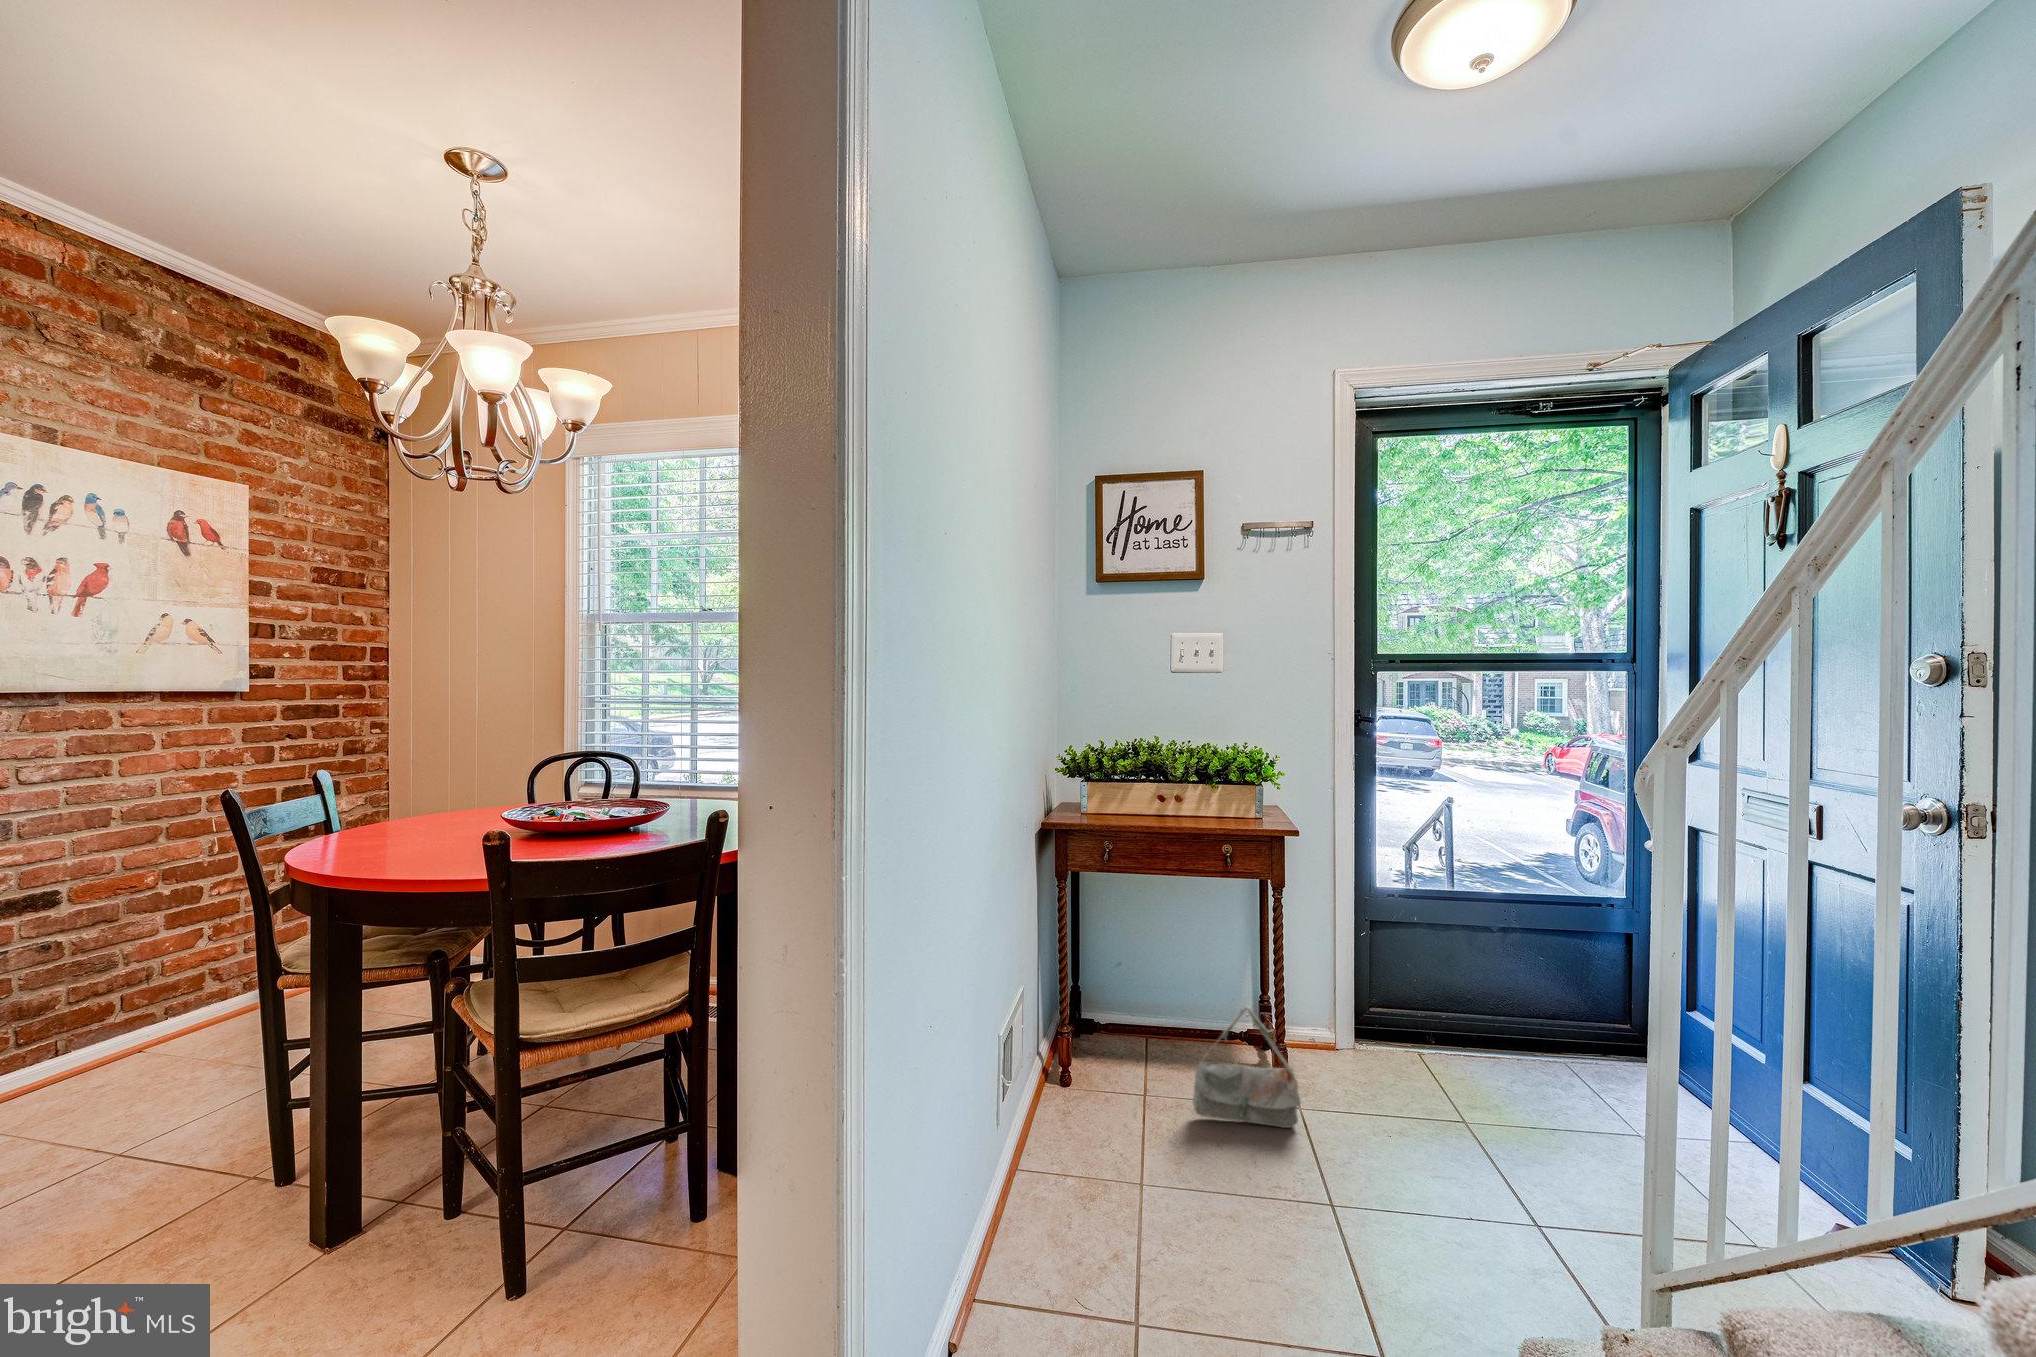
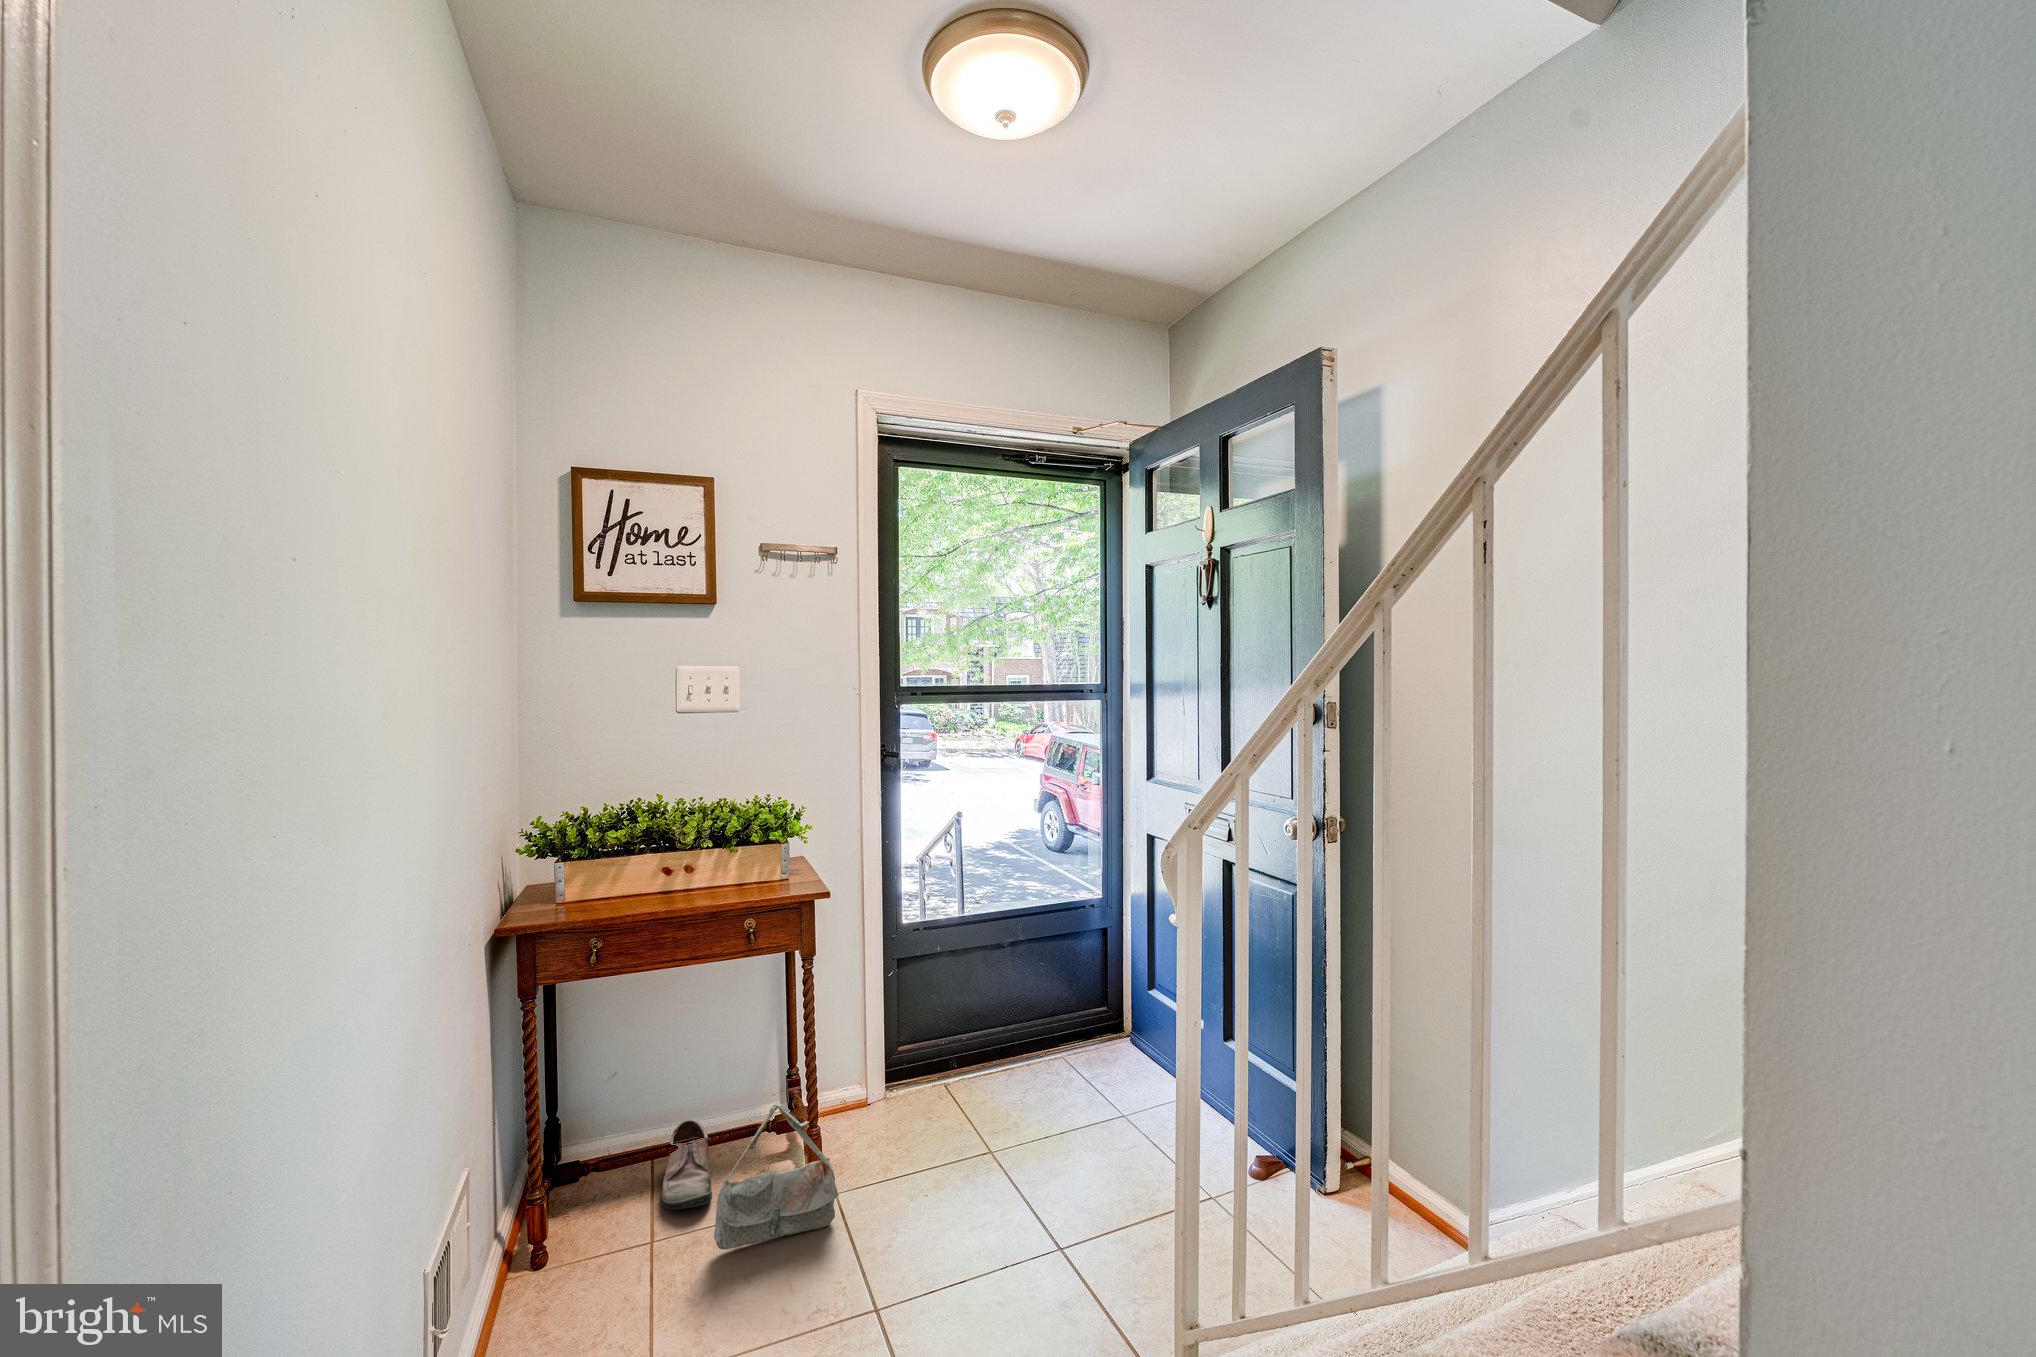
shoe: none [1153,1012,1193,1079] -> present [660,1120,712,1209]

